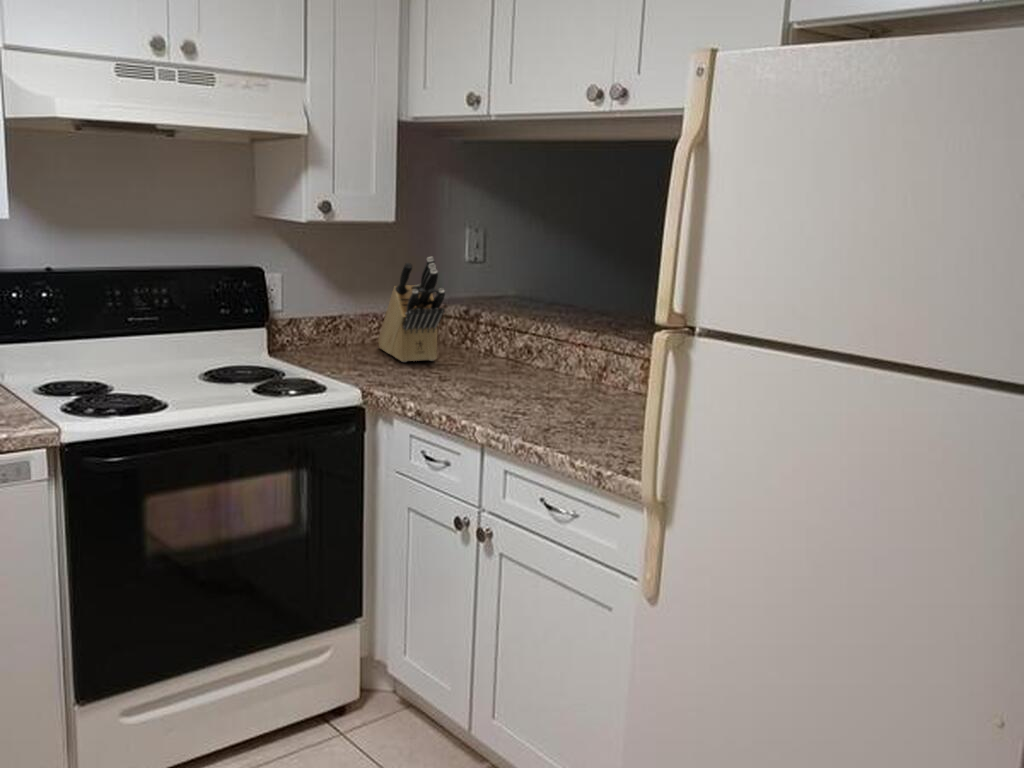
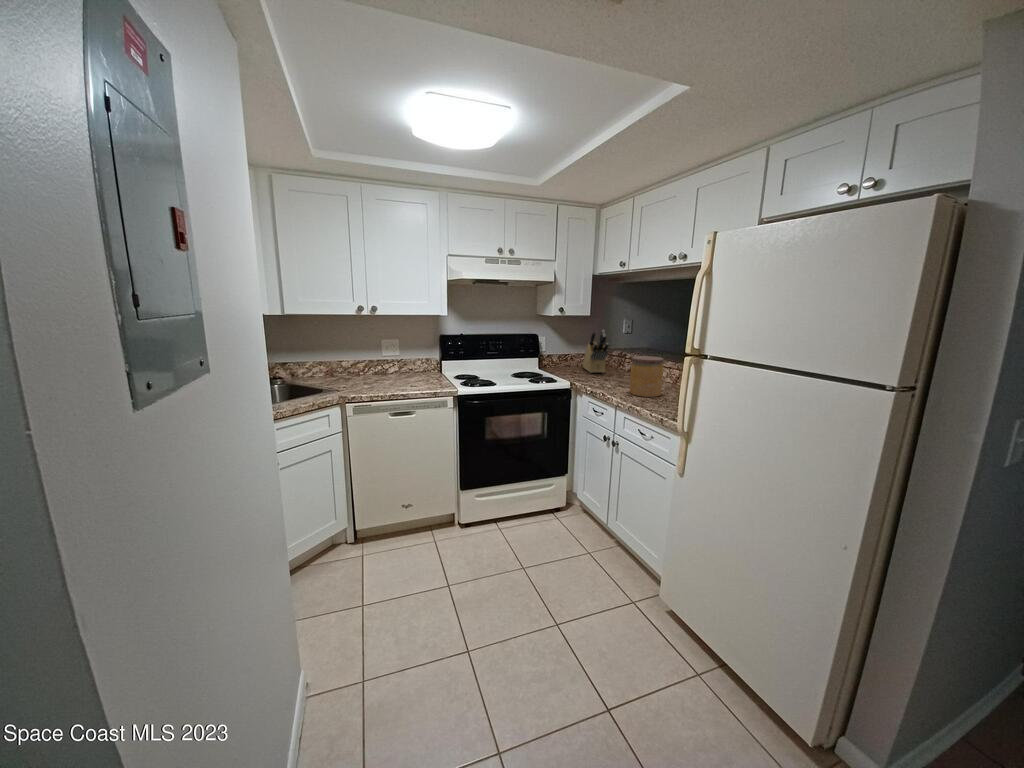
jar: none [509,322,583,418] -> present [630,356,664,397]

